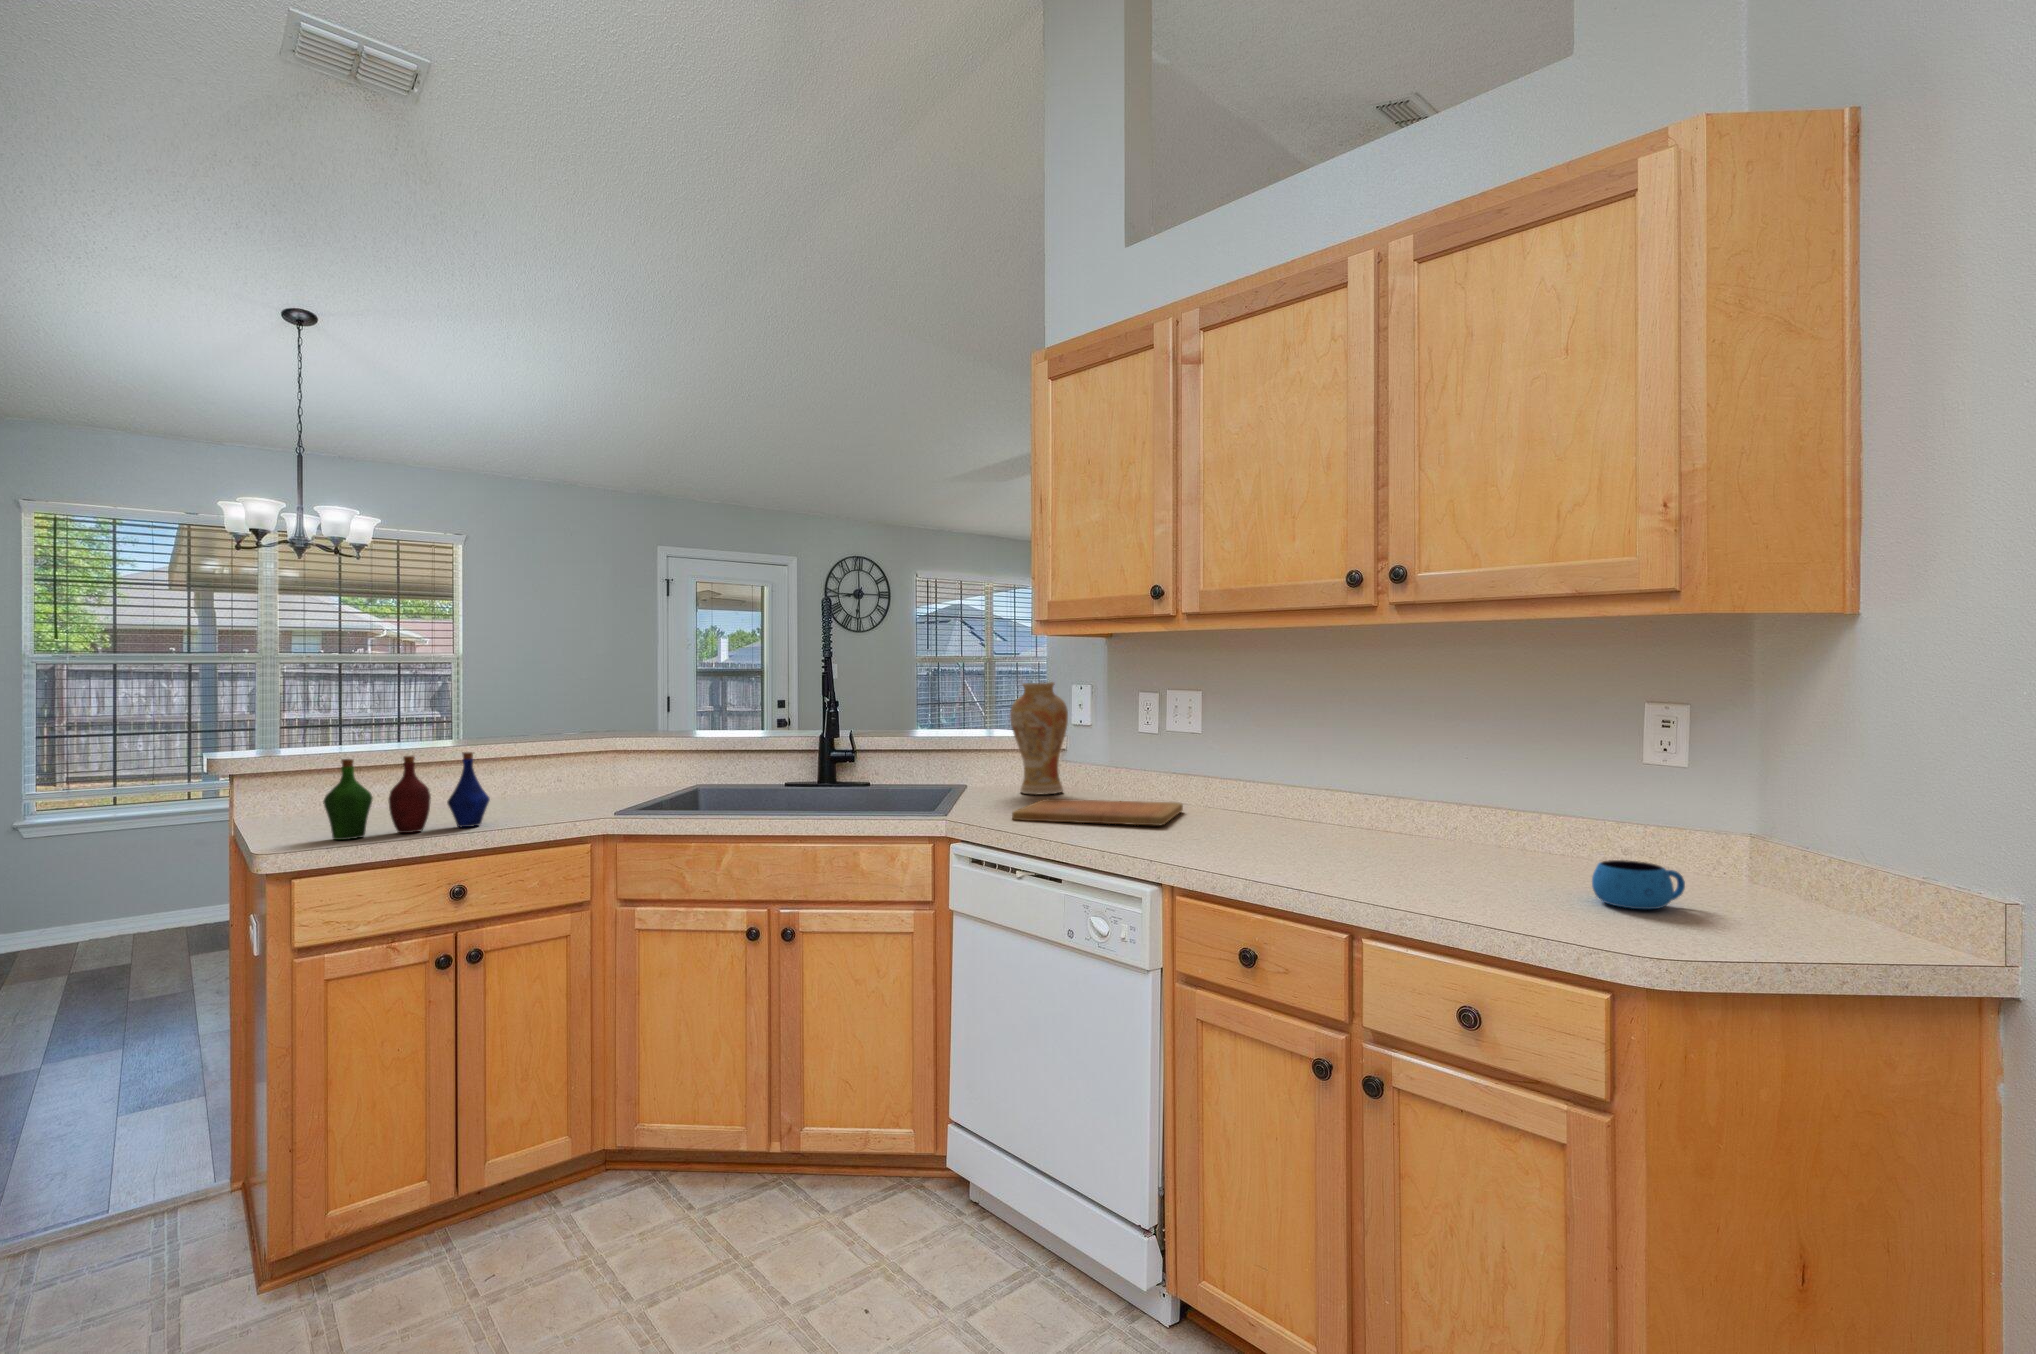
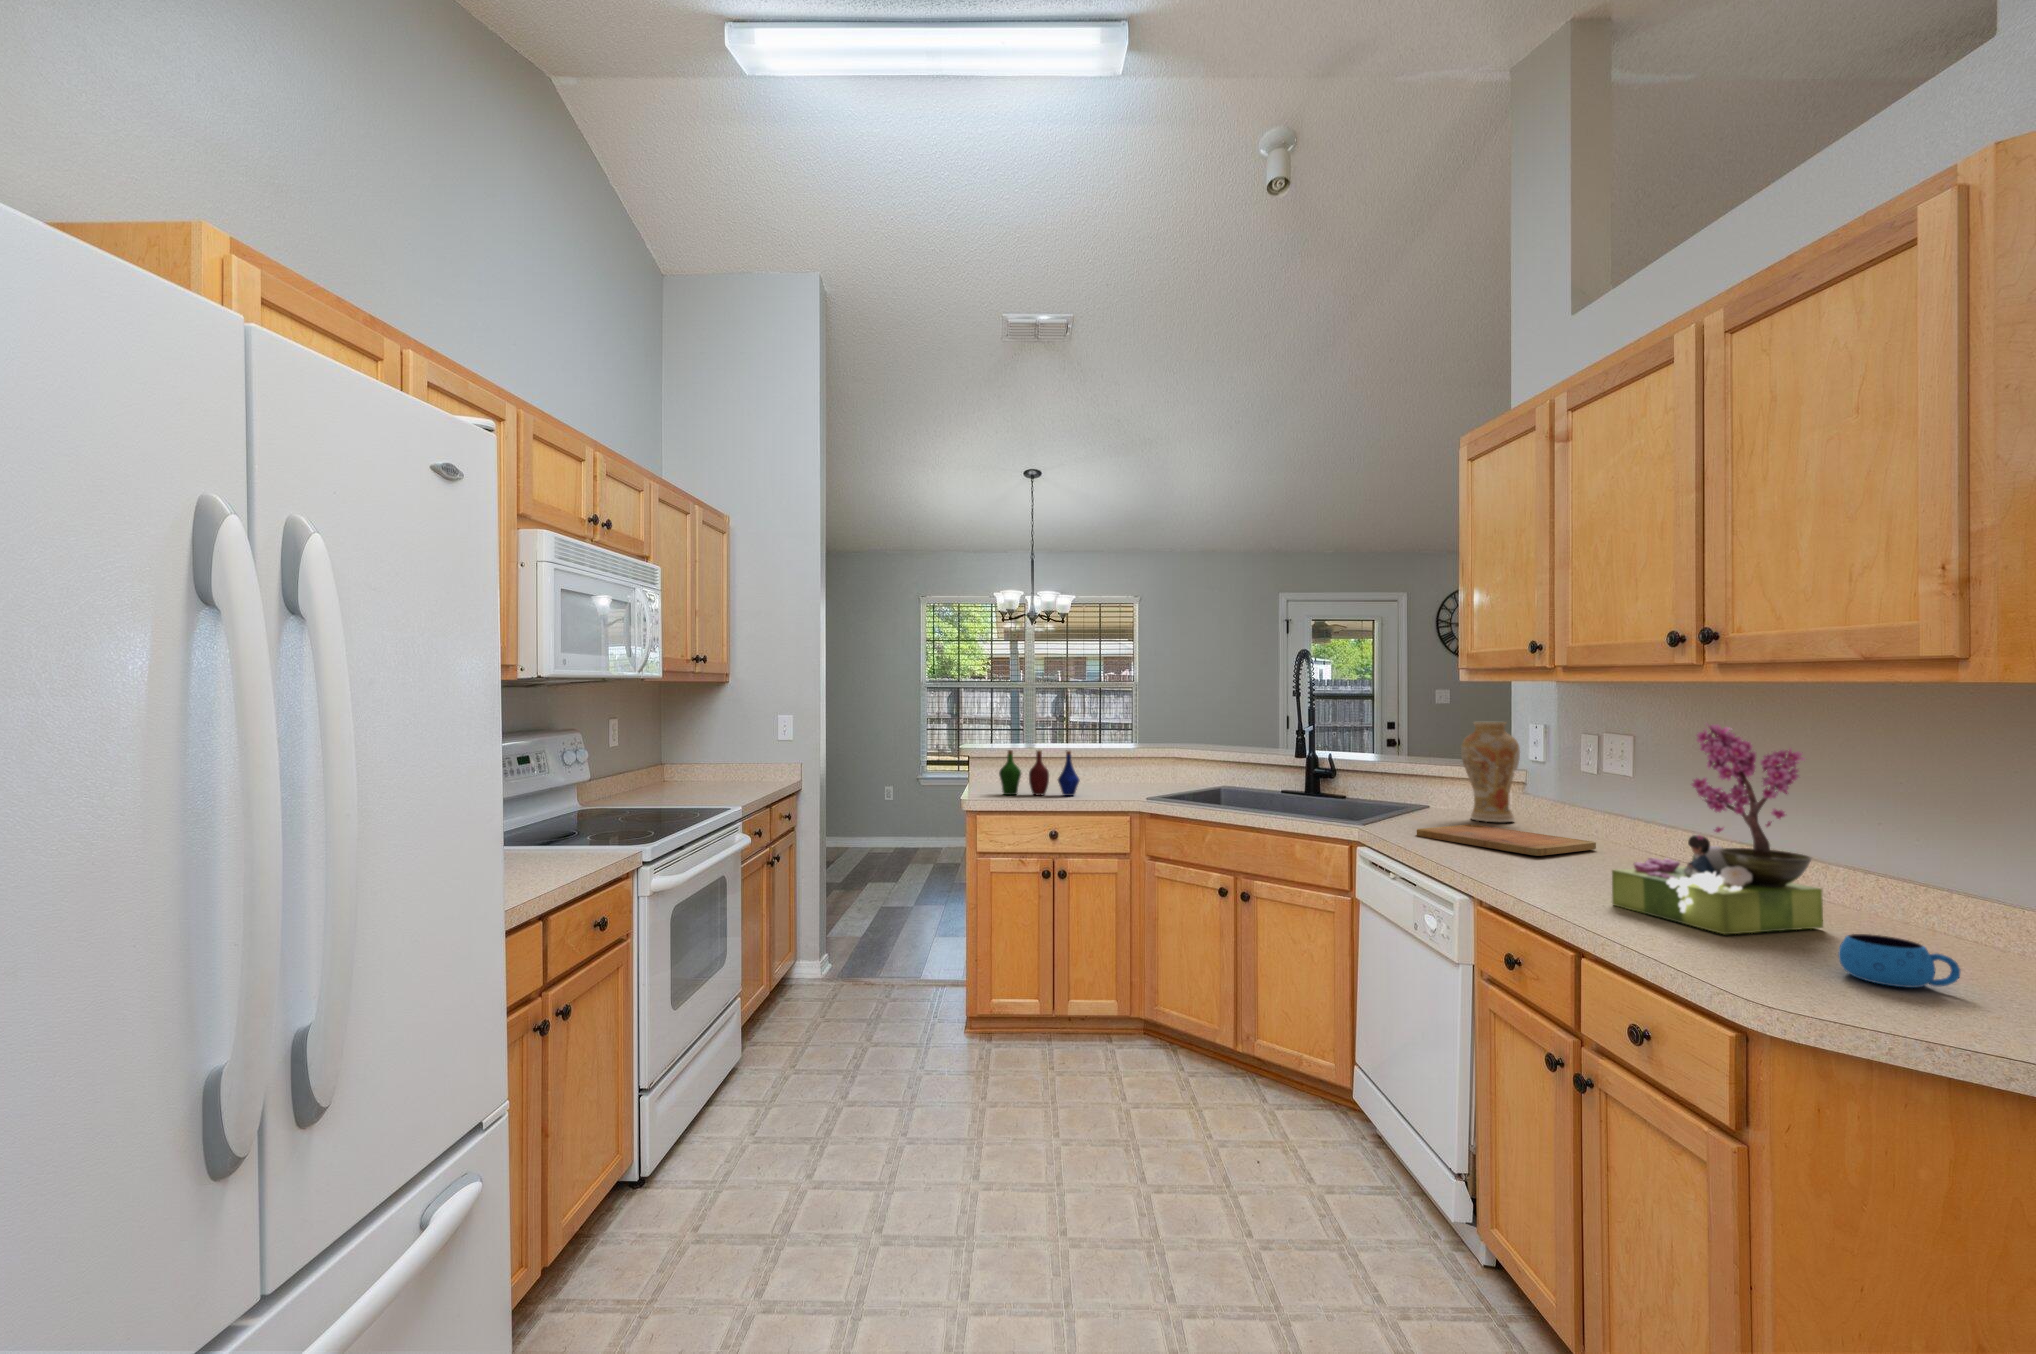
flower arrangement: none [1324,662,1486,883] -> present [1612,724,1823,934]

